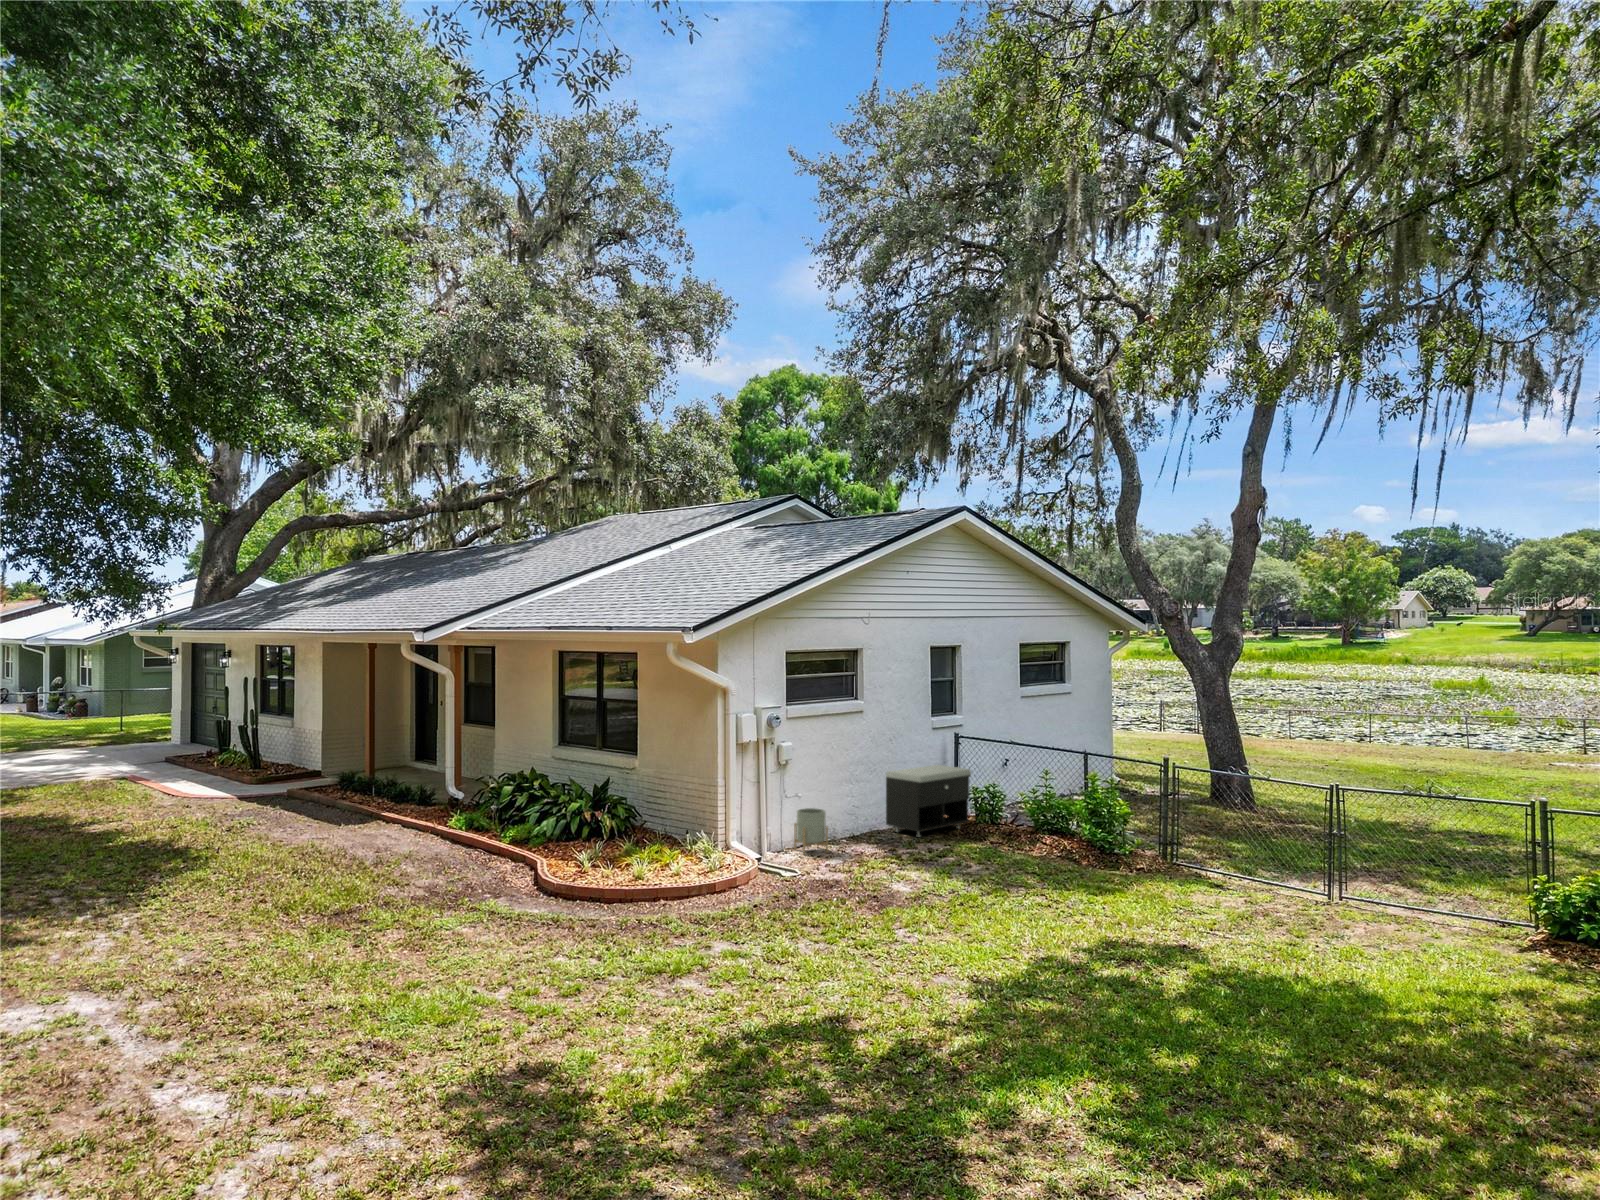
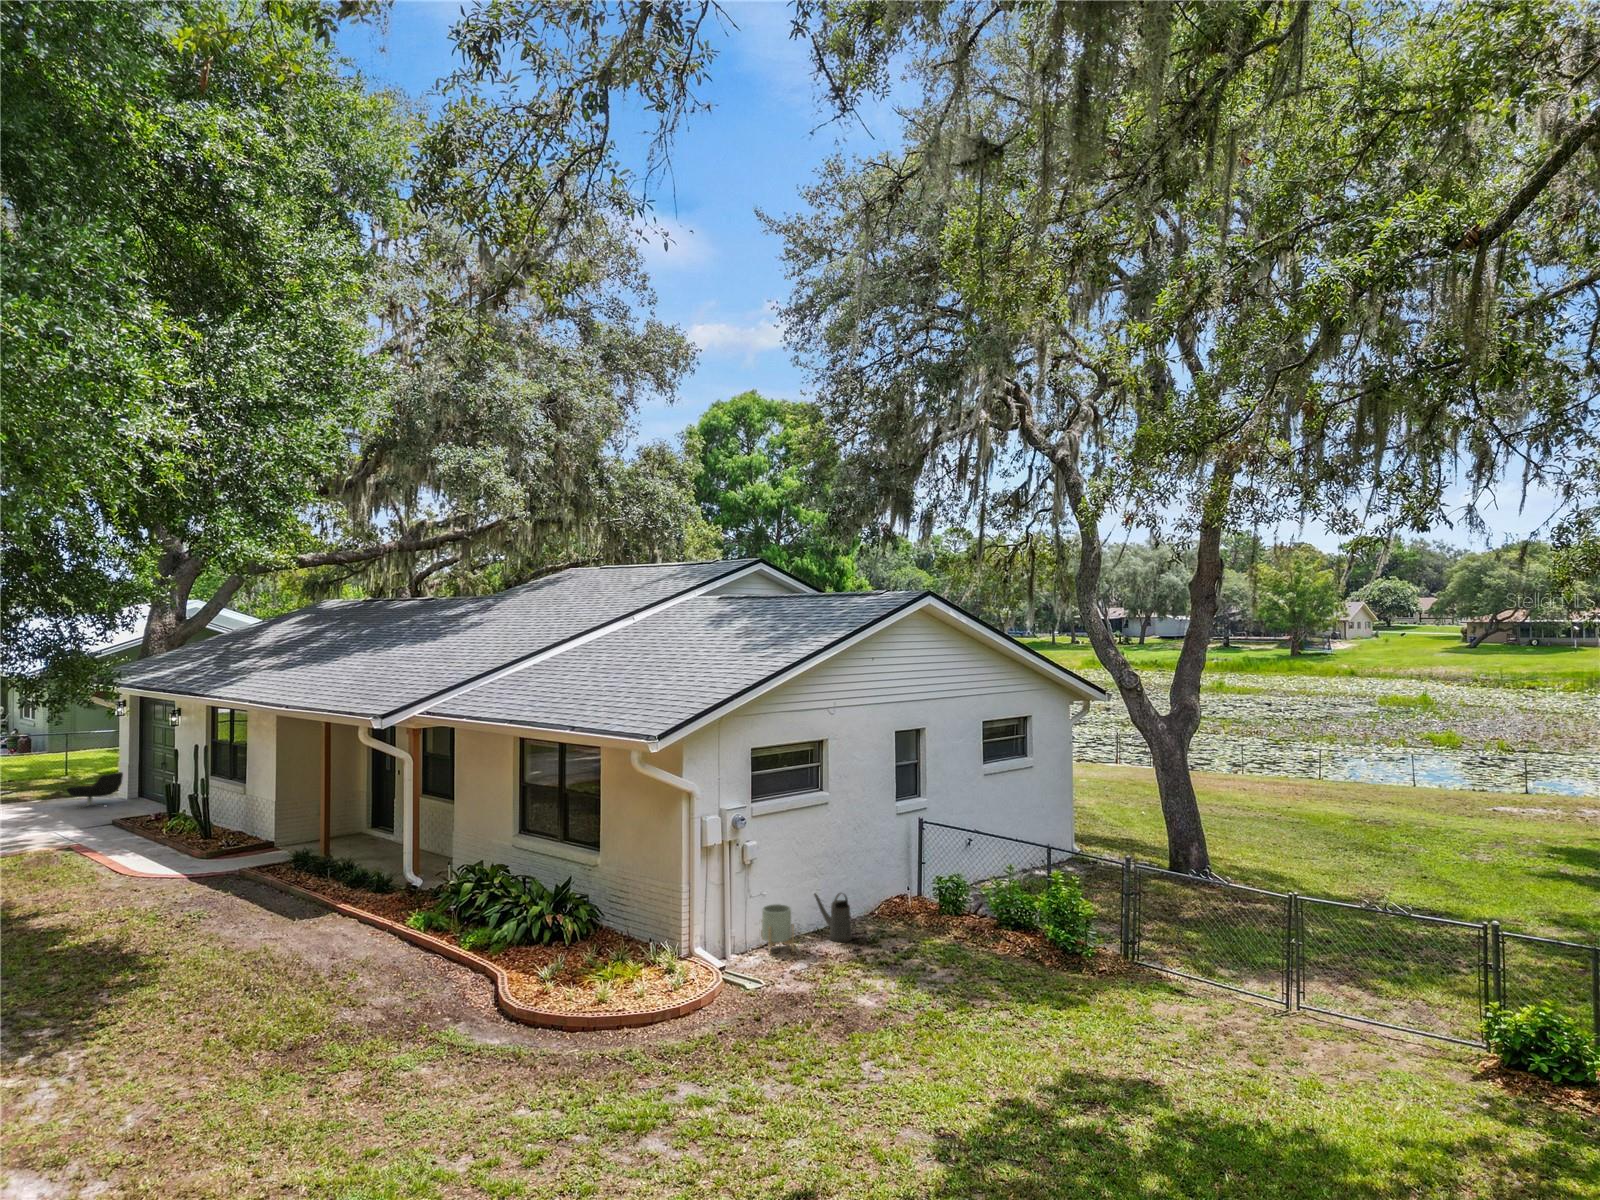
lounge chair: none [122,718,176,752] -> present [67,772,123,808]
storage bench: present [886,765,971,837] -> none [851,846,936,926]
watering can: none [848,799,889,847] -> present [814,893,855,942]

